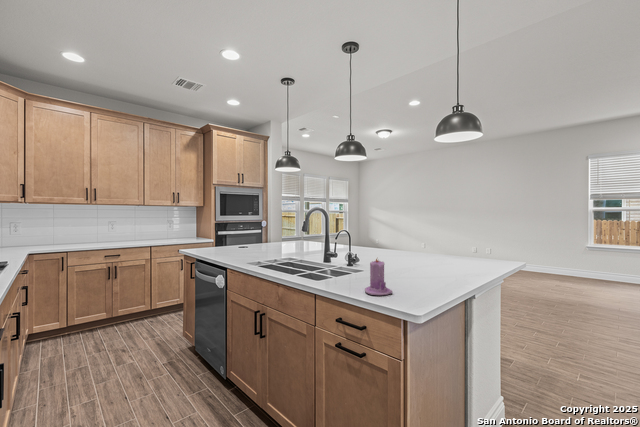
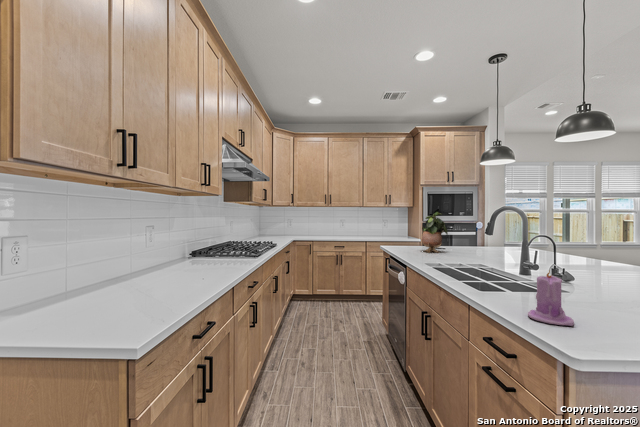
potted plant: none [231,212,256,252] -> present [422,212,448,253]

